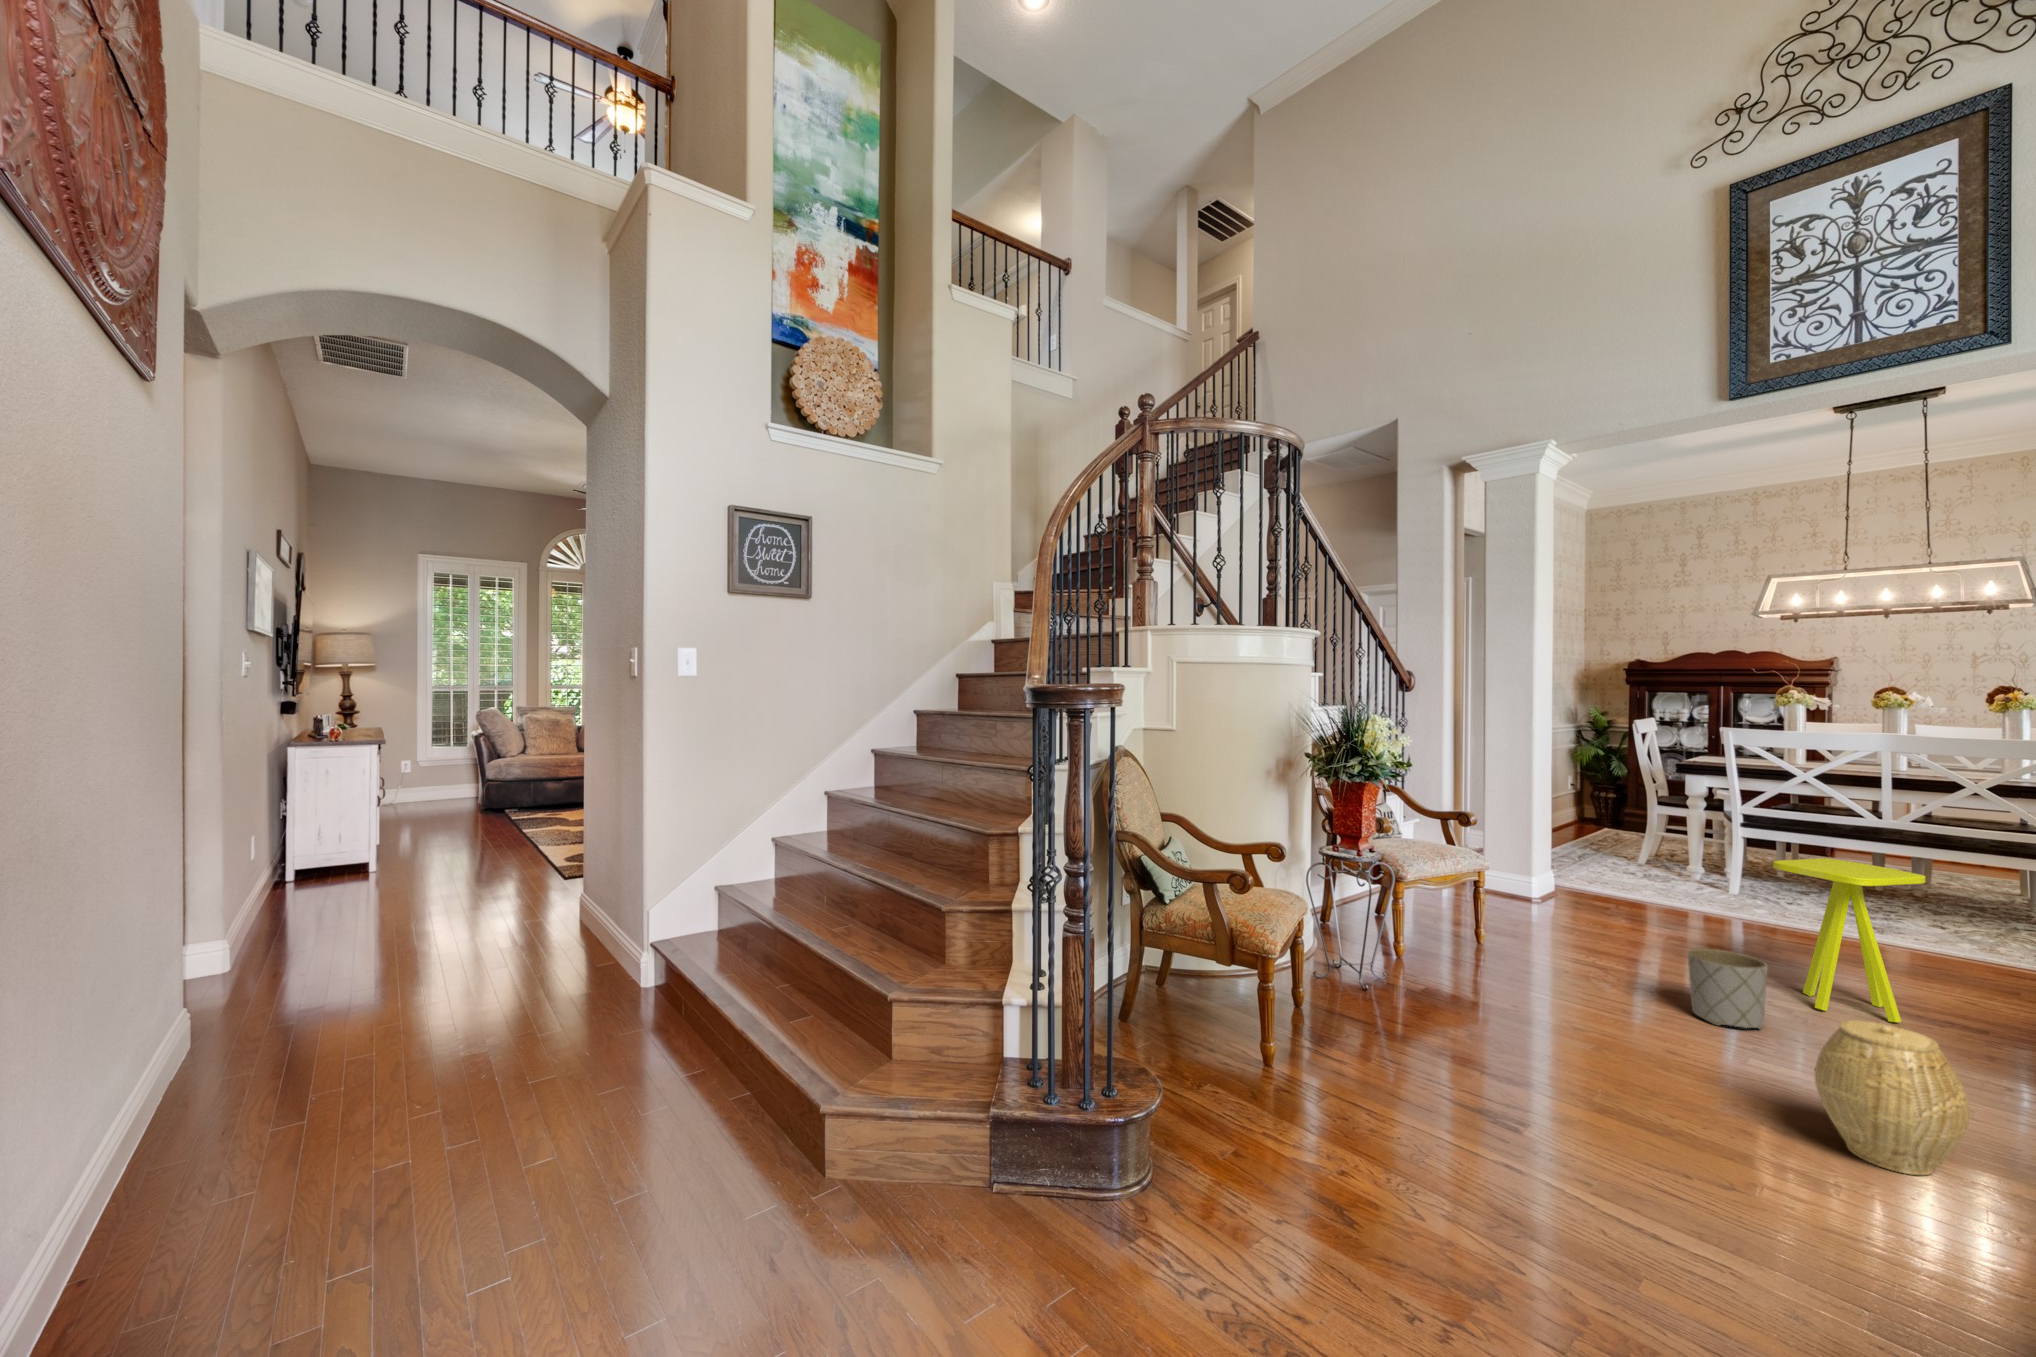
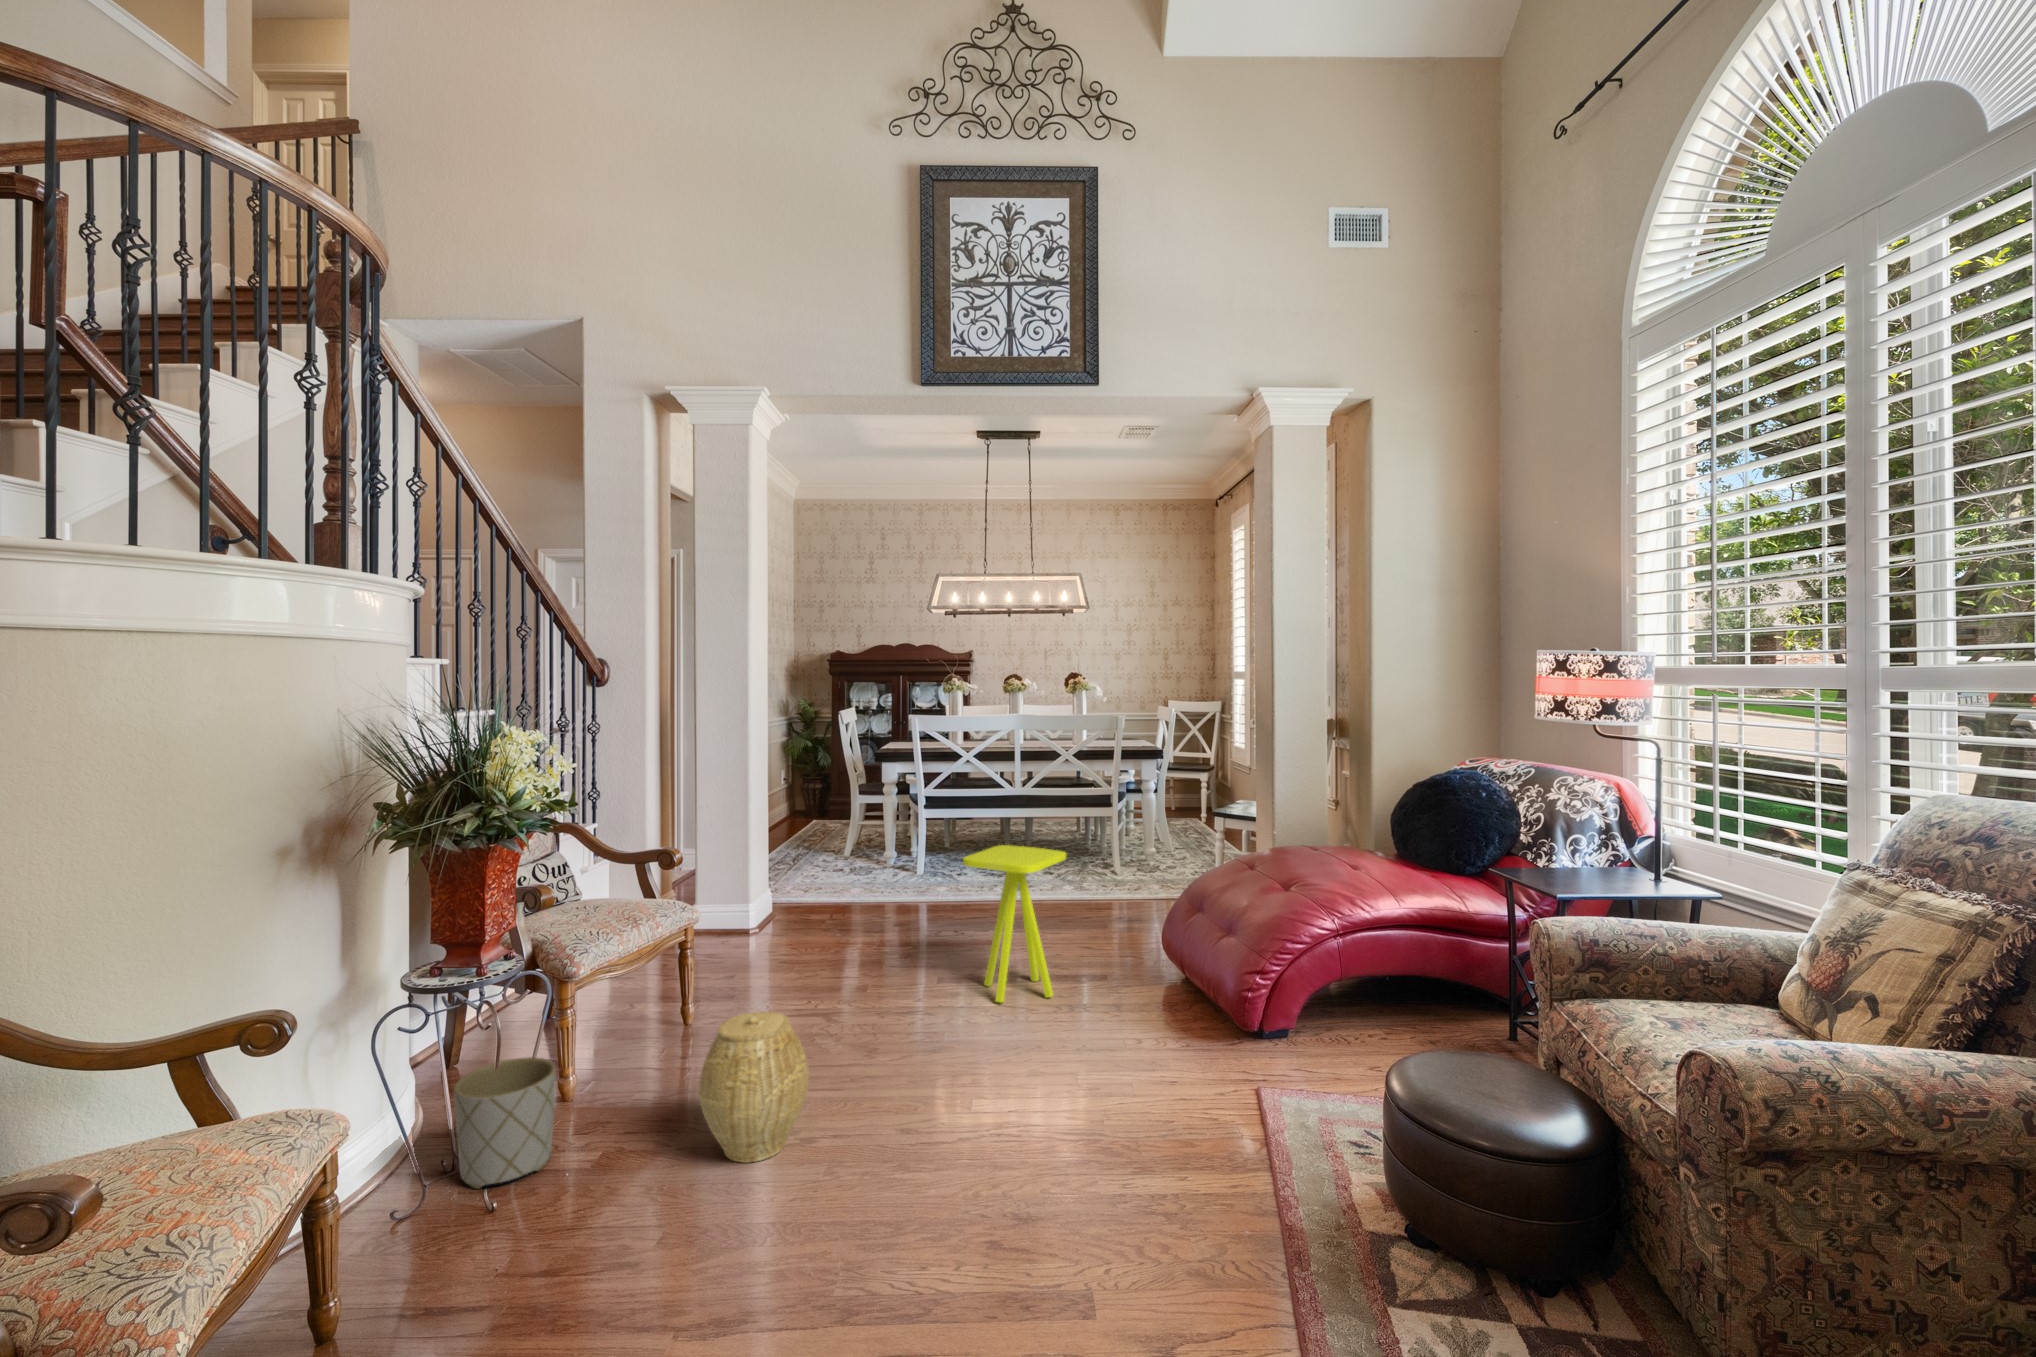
planter: present [1688,948,1768,1029] -> present [454,1057,556,1189]
woven basket: present [1815,1020,1970,1175] -> present [699,1012,809,1163]

